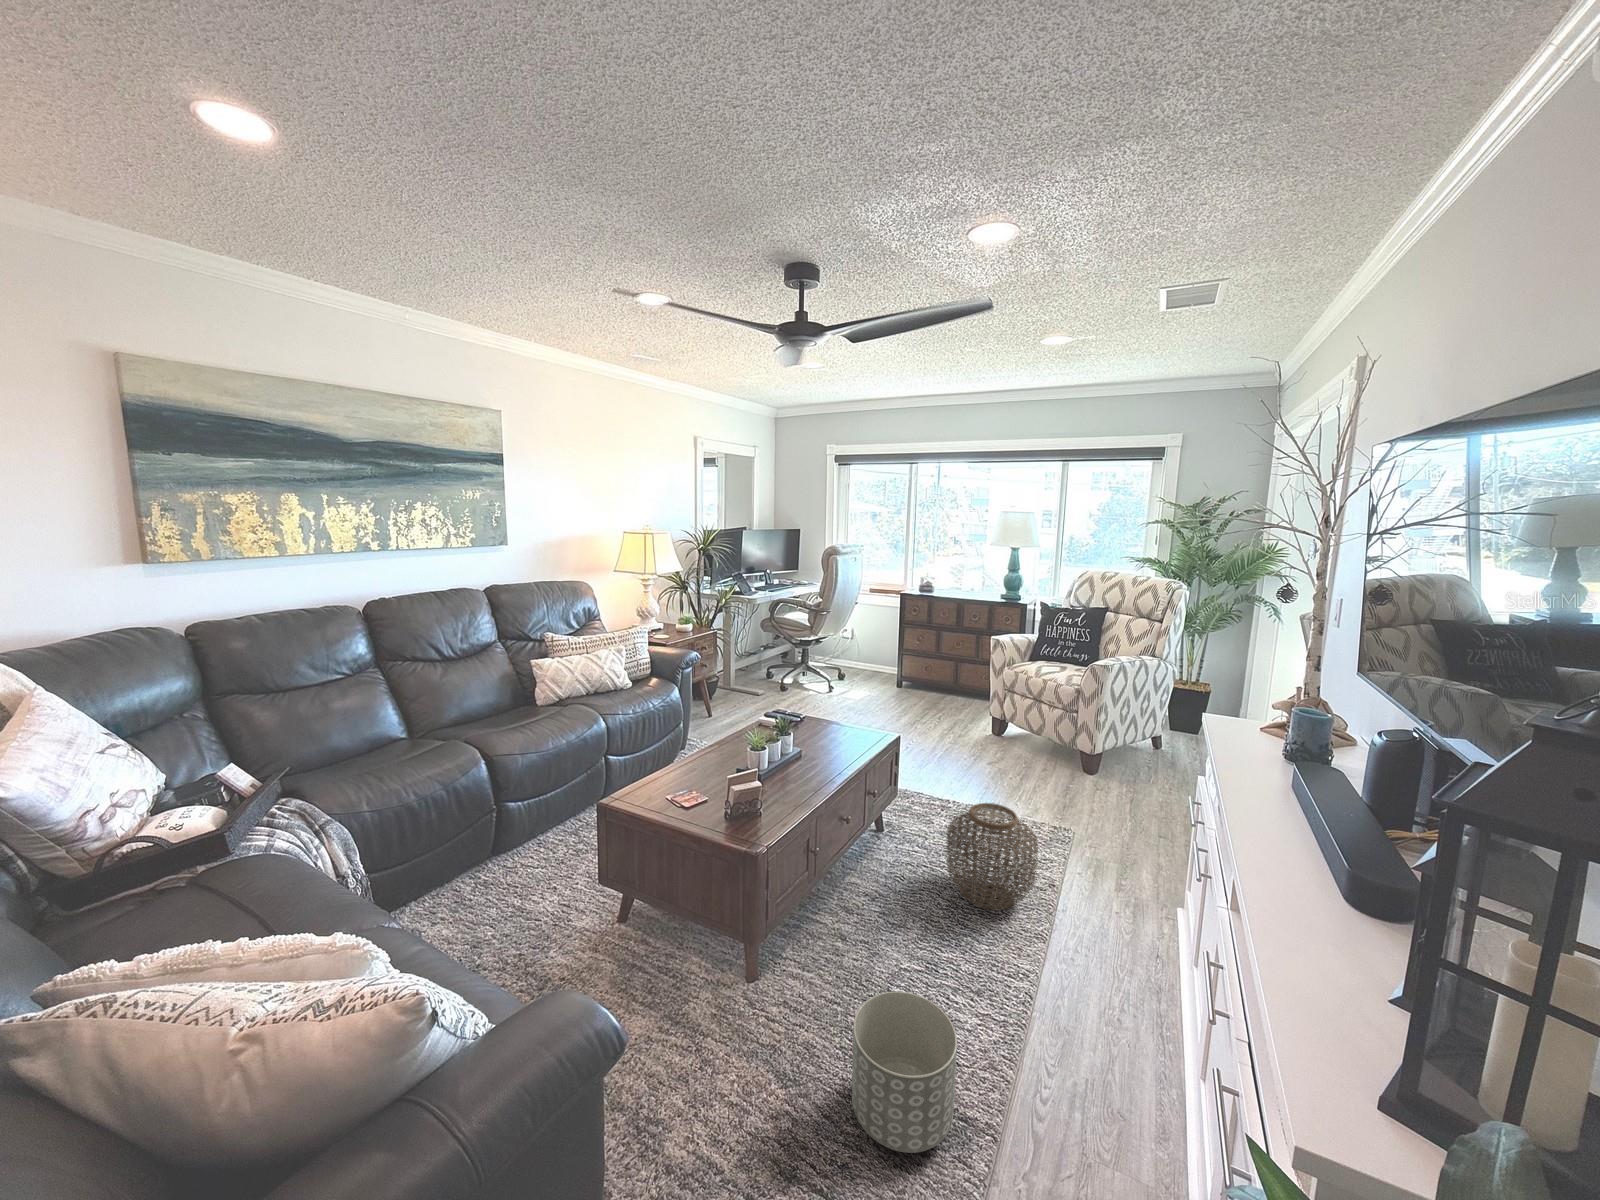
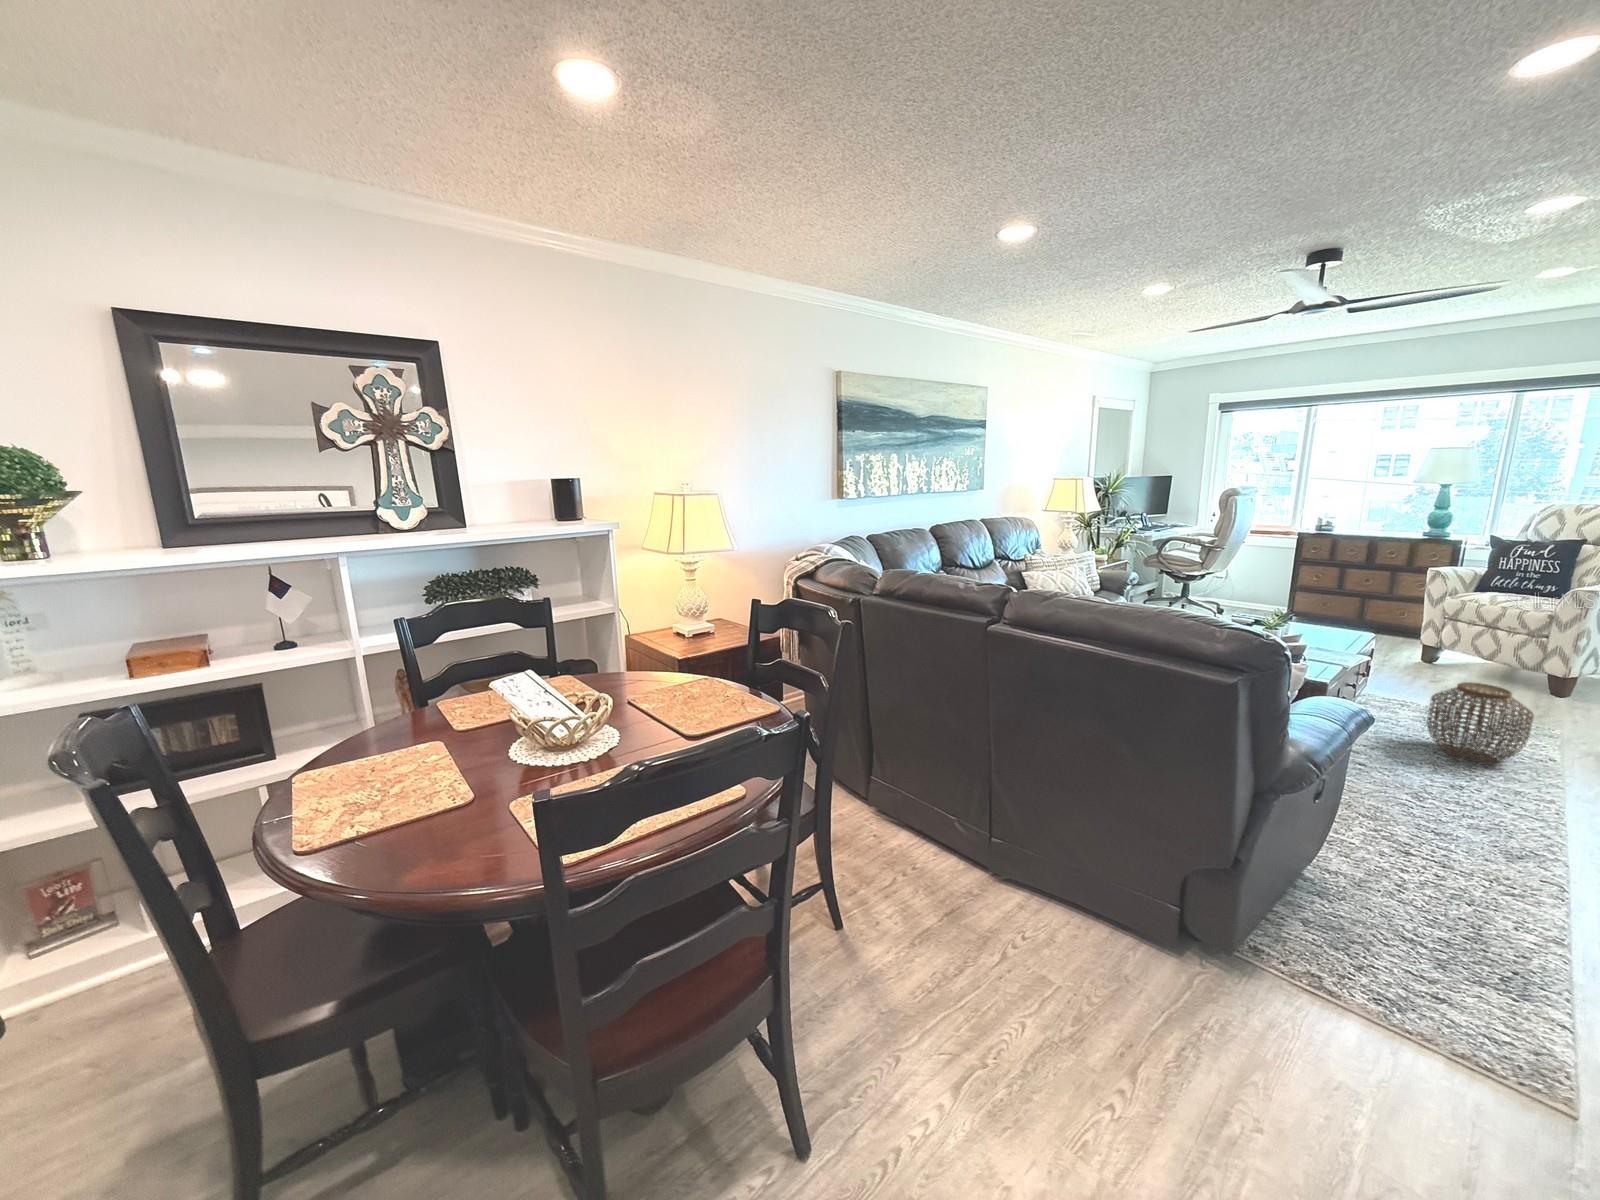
planter: present [852,991,957,1153] -> none [1405,764,1510,845]

